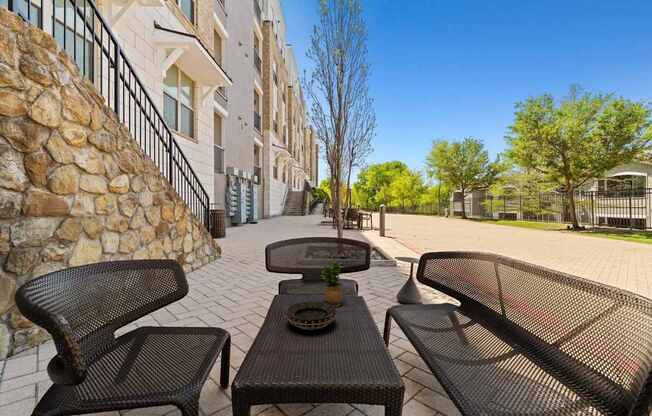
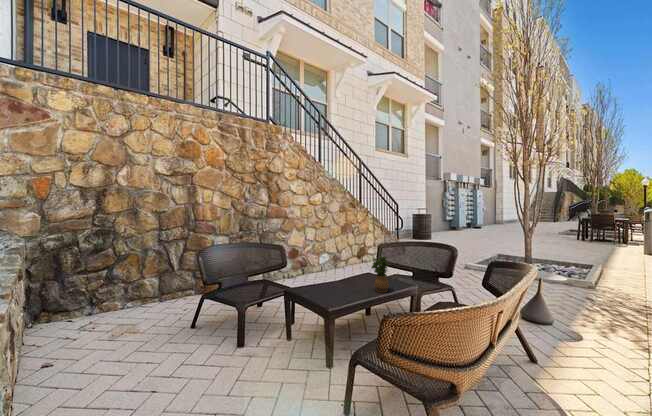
decorative bowl: present [286,301,337,329] -> none [325,281,361,297]

